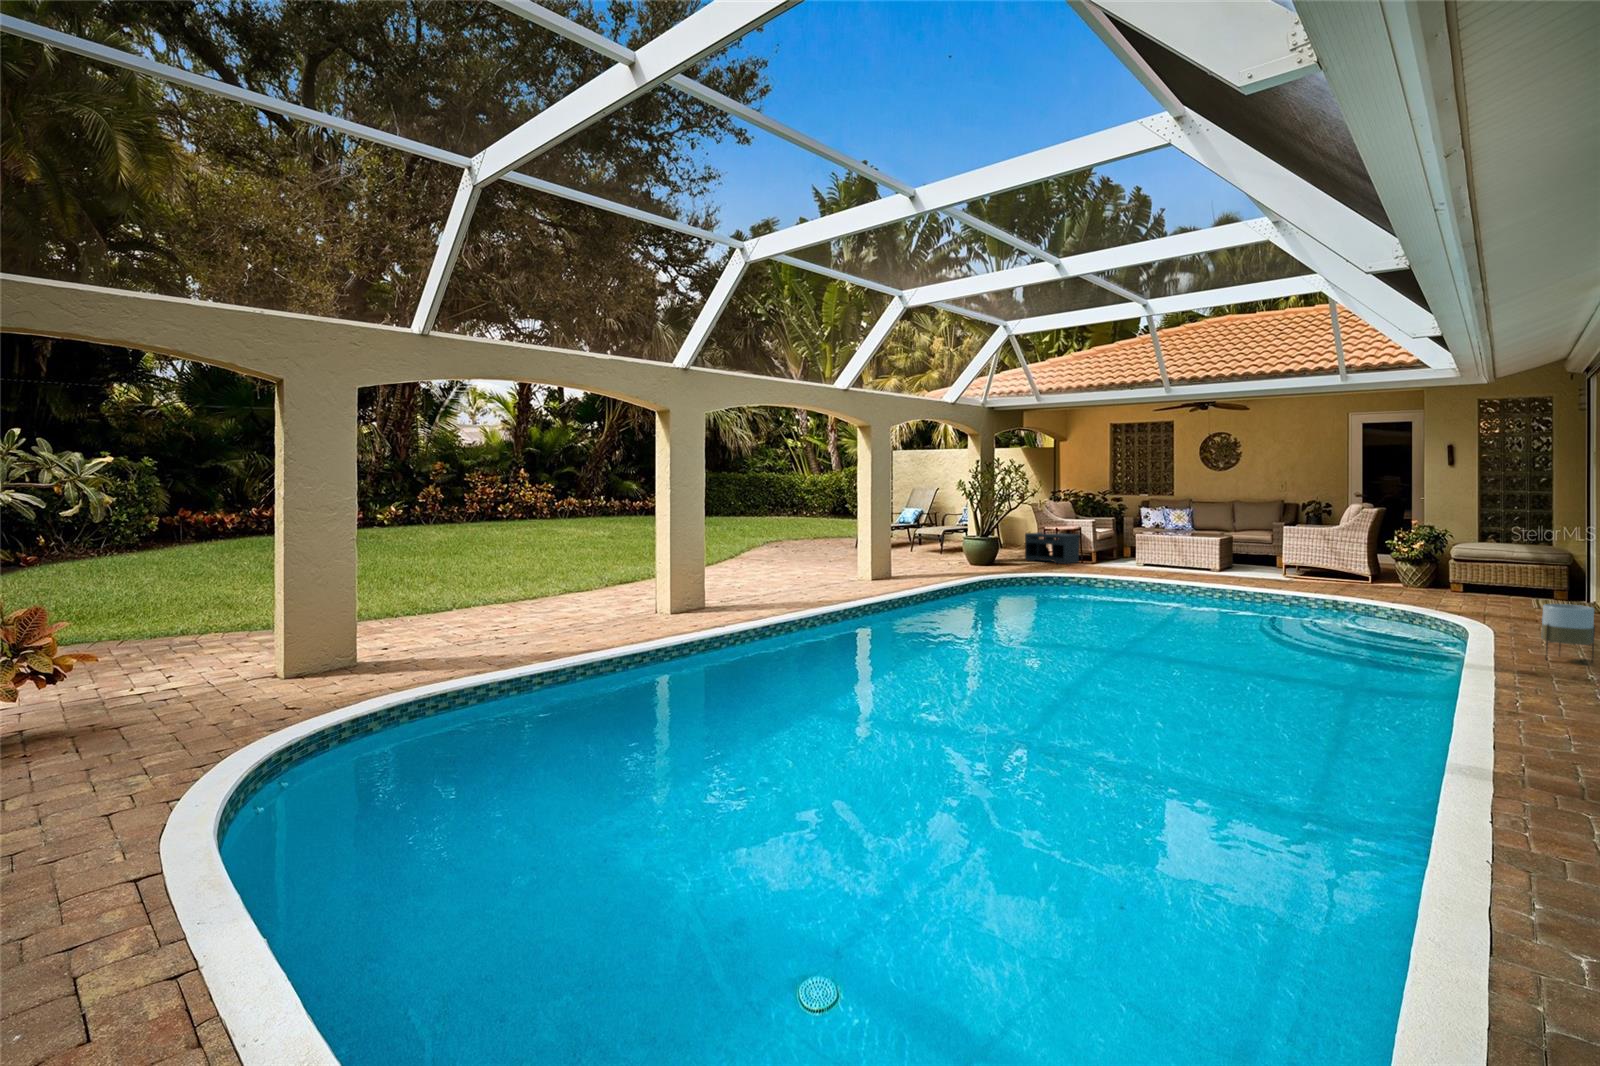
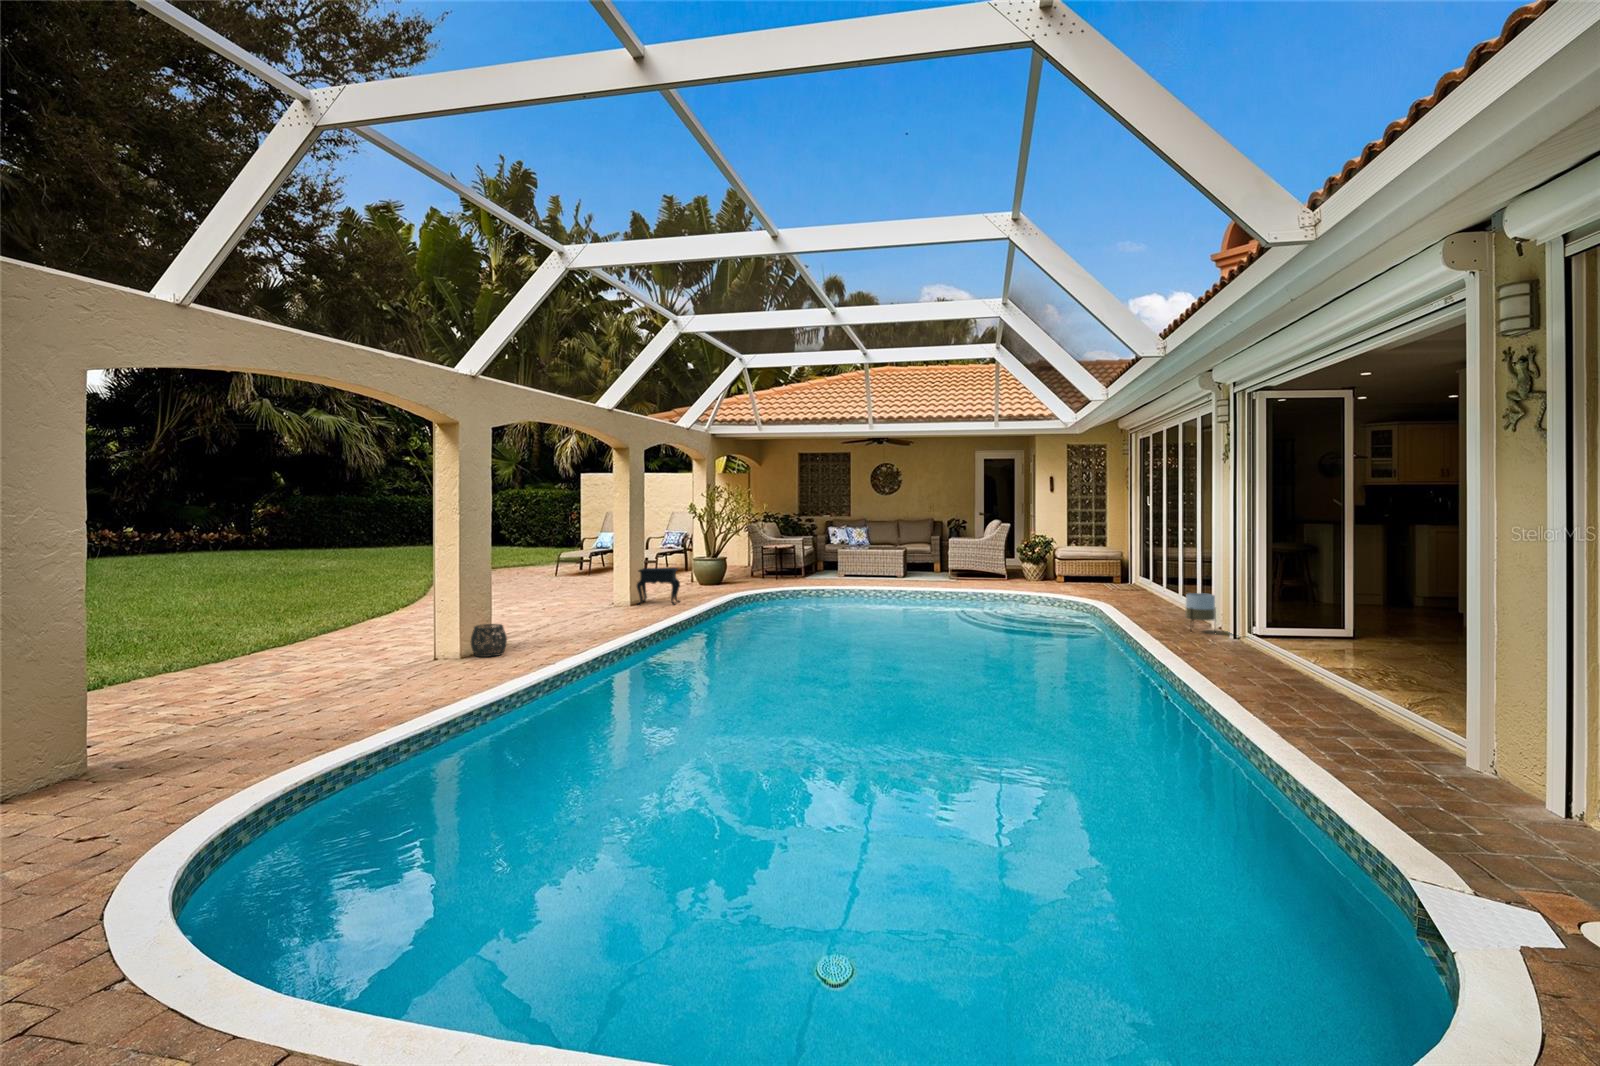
bench: present [1025,532,1080,564] -> none [745,550,794,577]
side table: none [870,546,916,585] -> present [637,568,680,605]
woven basket: none [666,588,698,618] -> present [471,624,507,657]

